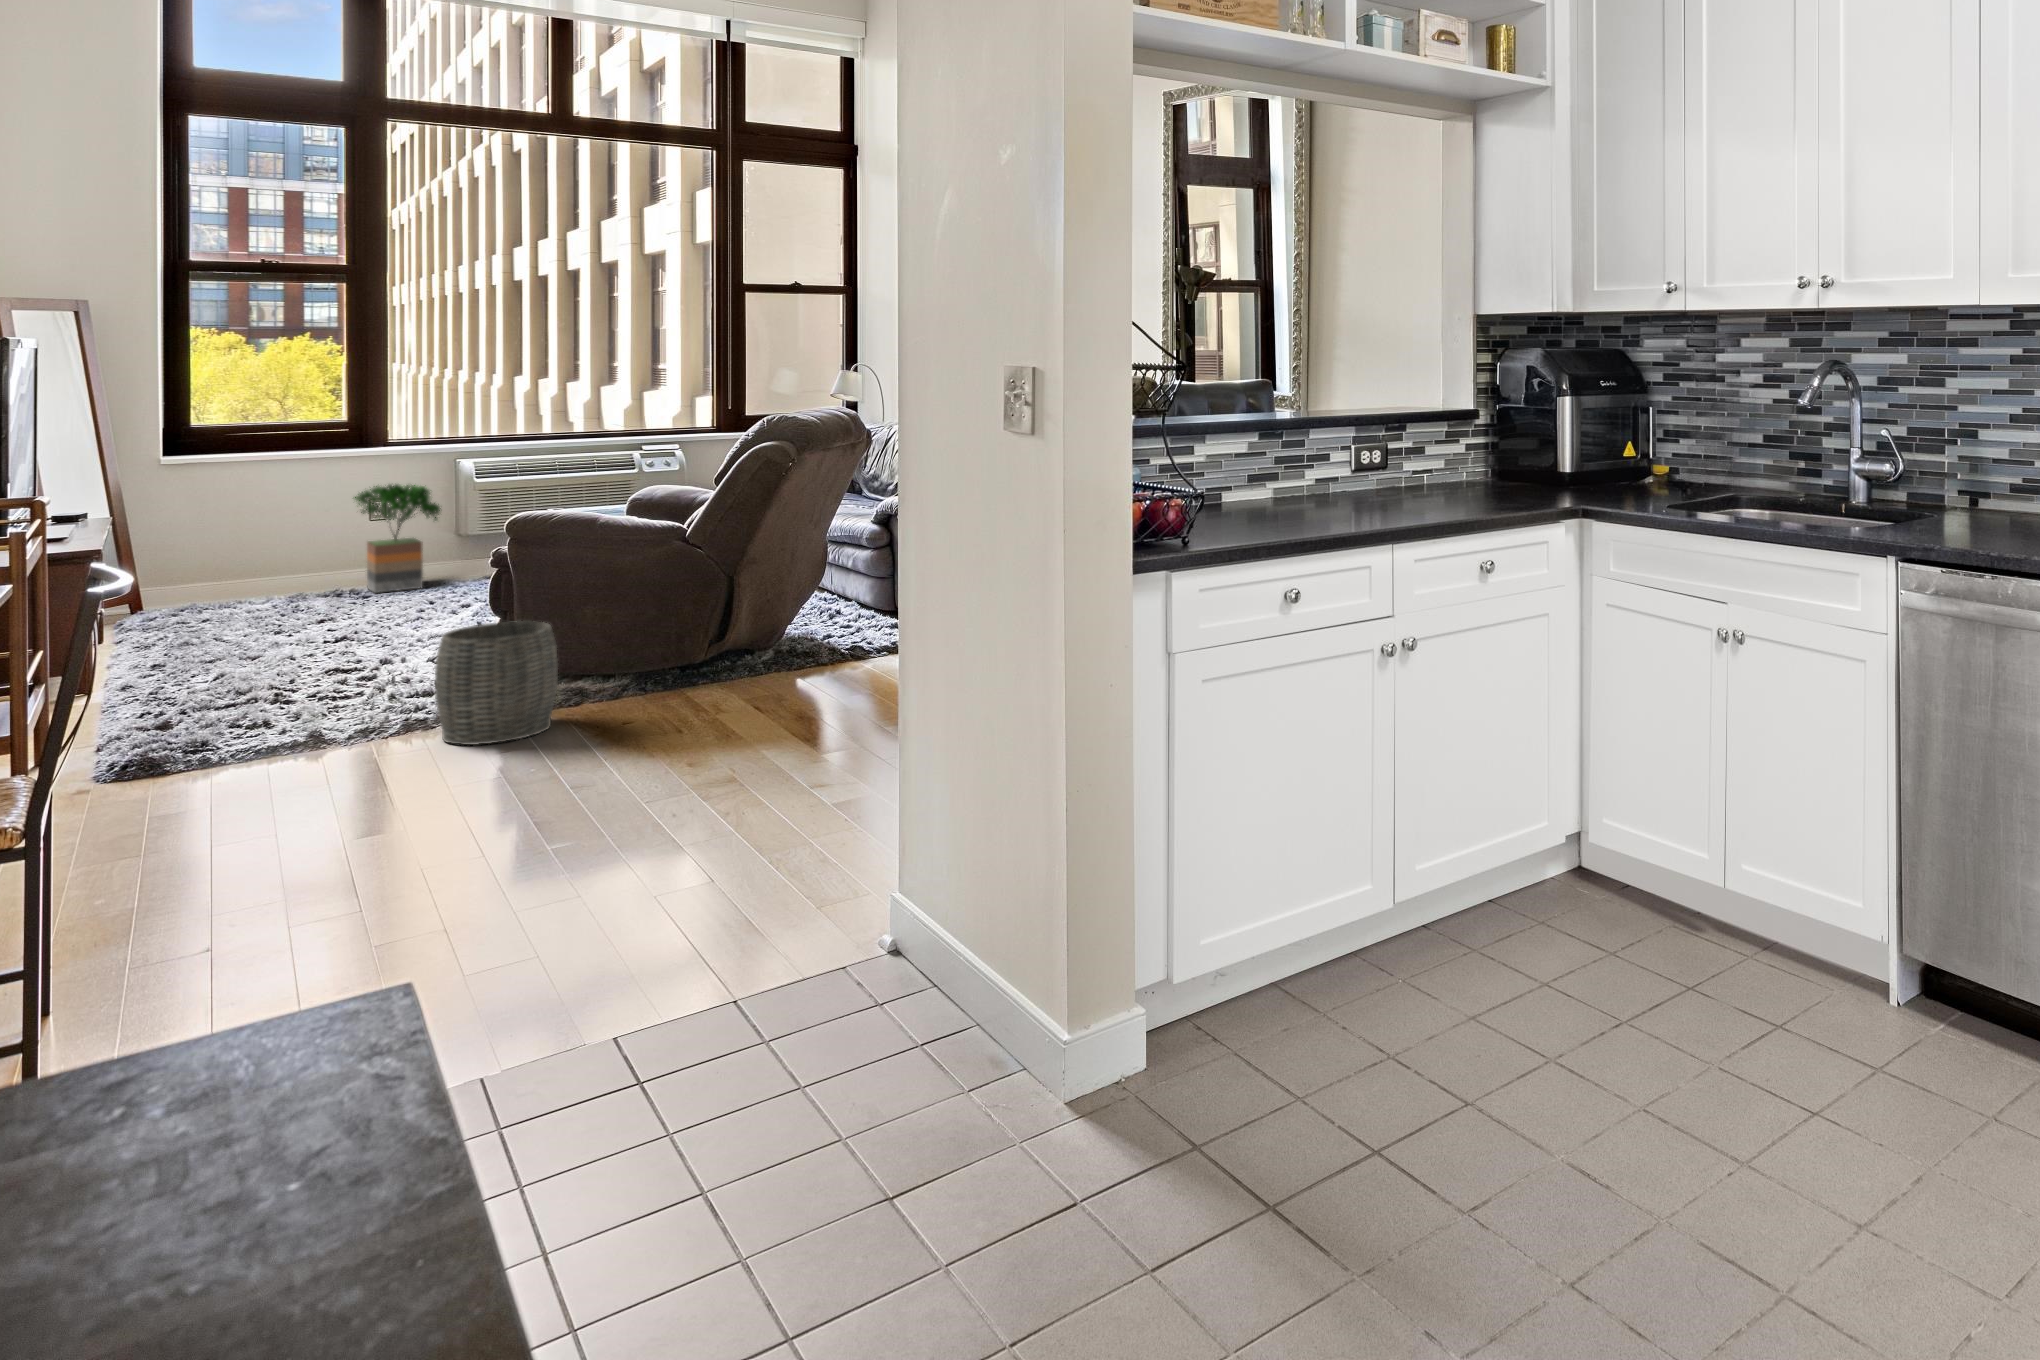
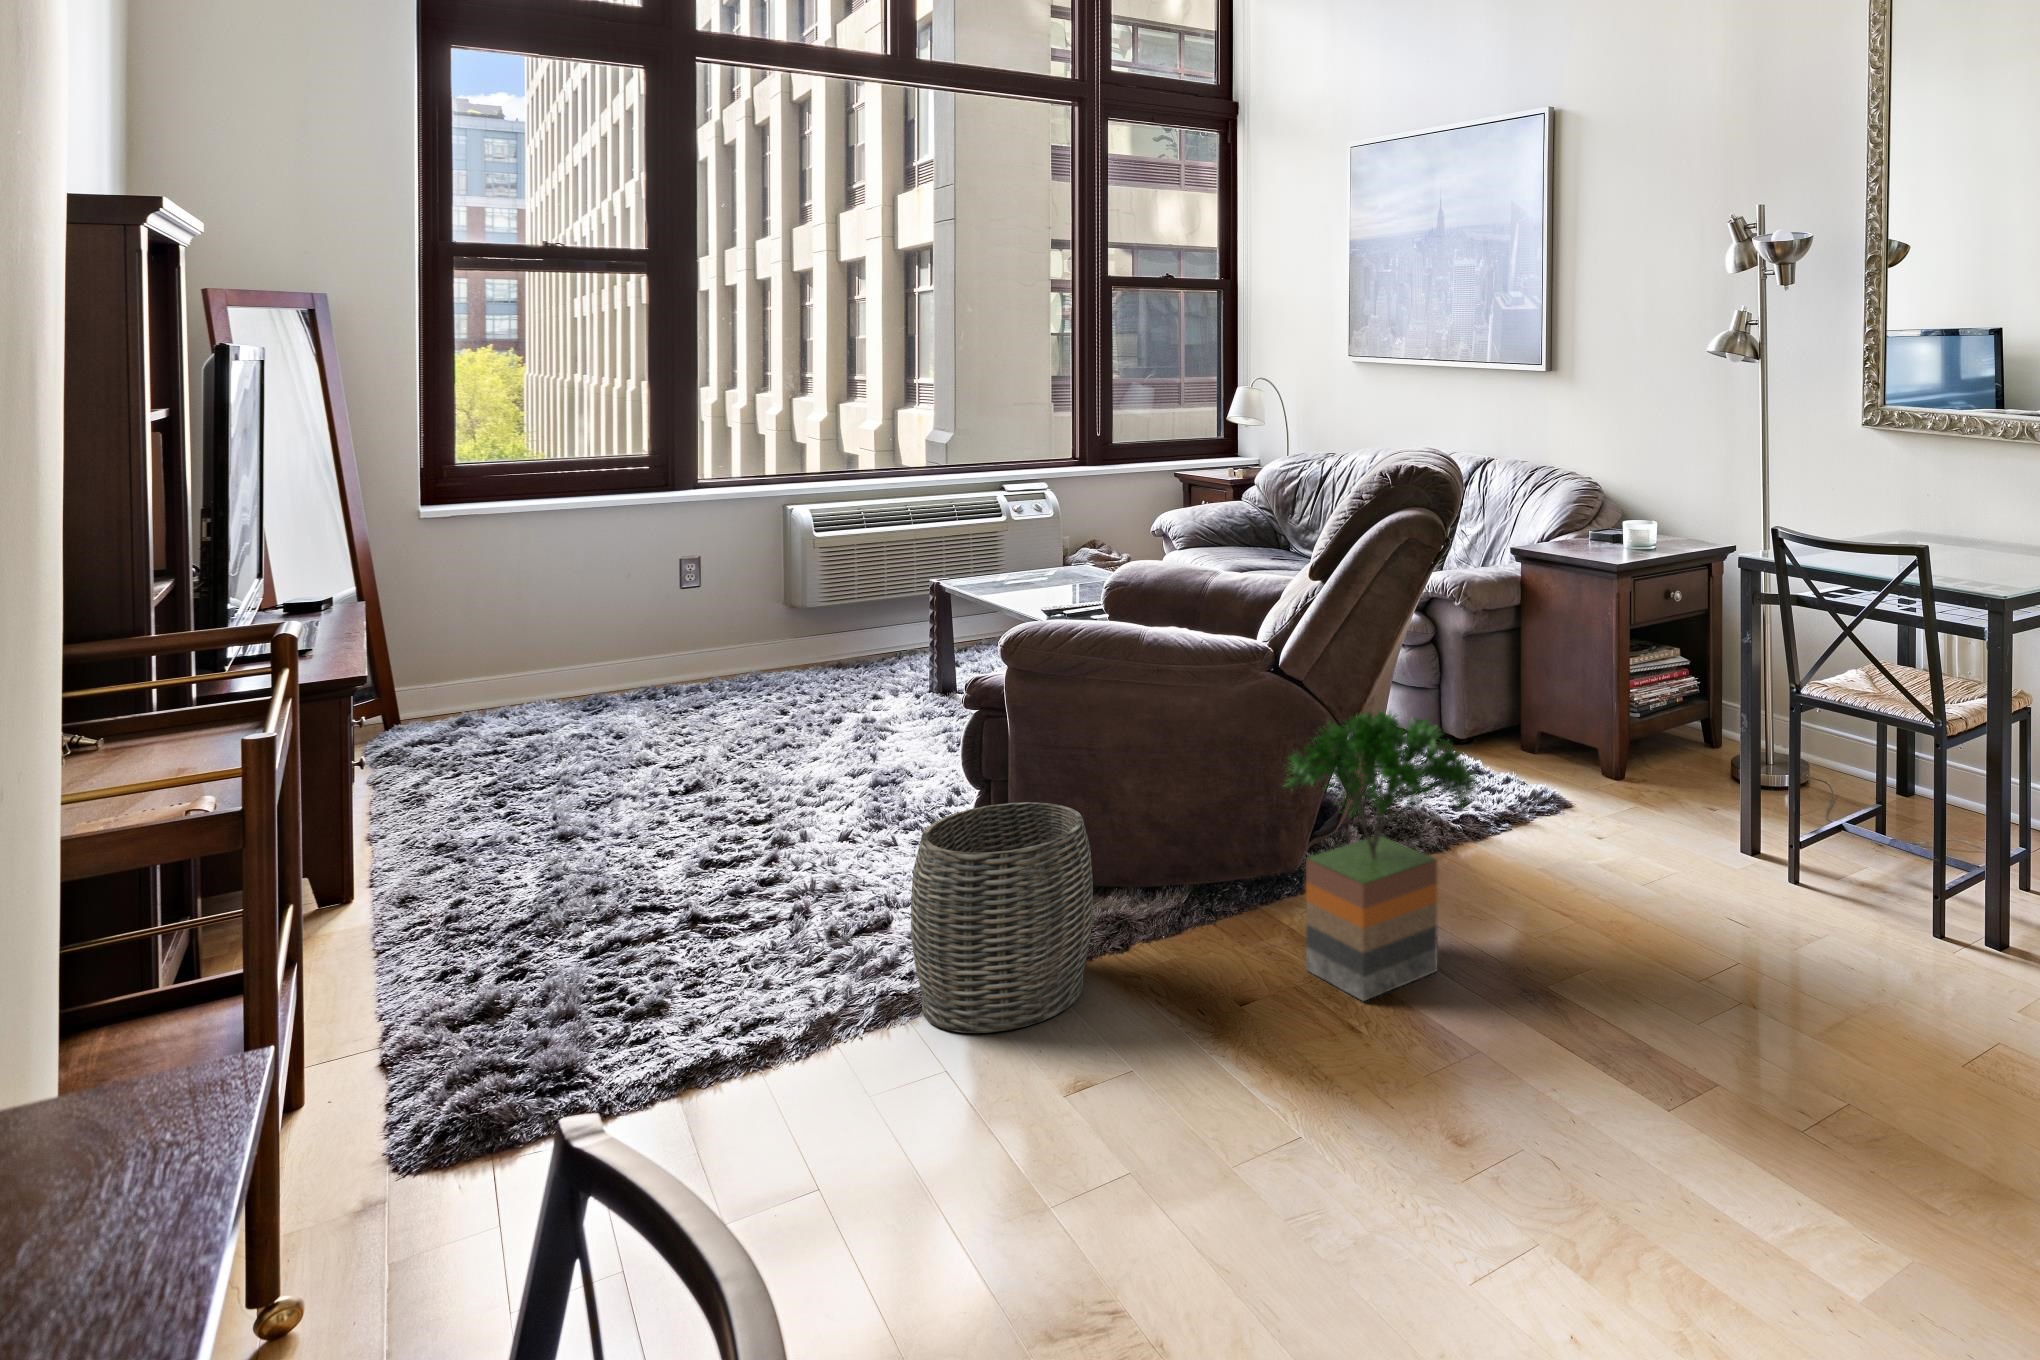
potted tree: present [355,484,441,593] -> present [1283,711,1480,1001]

